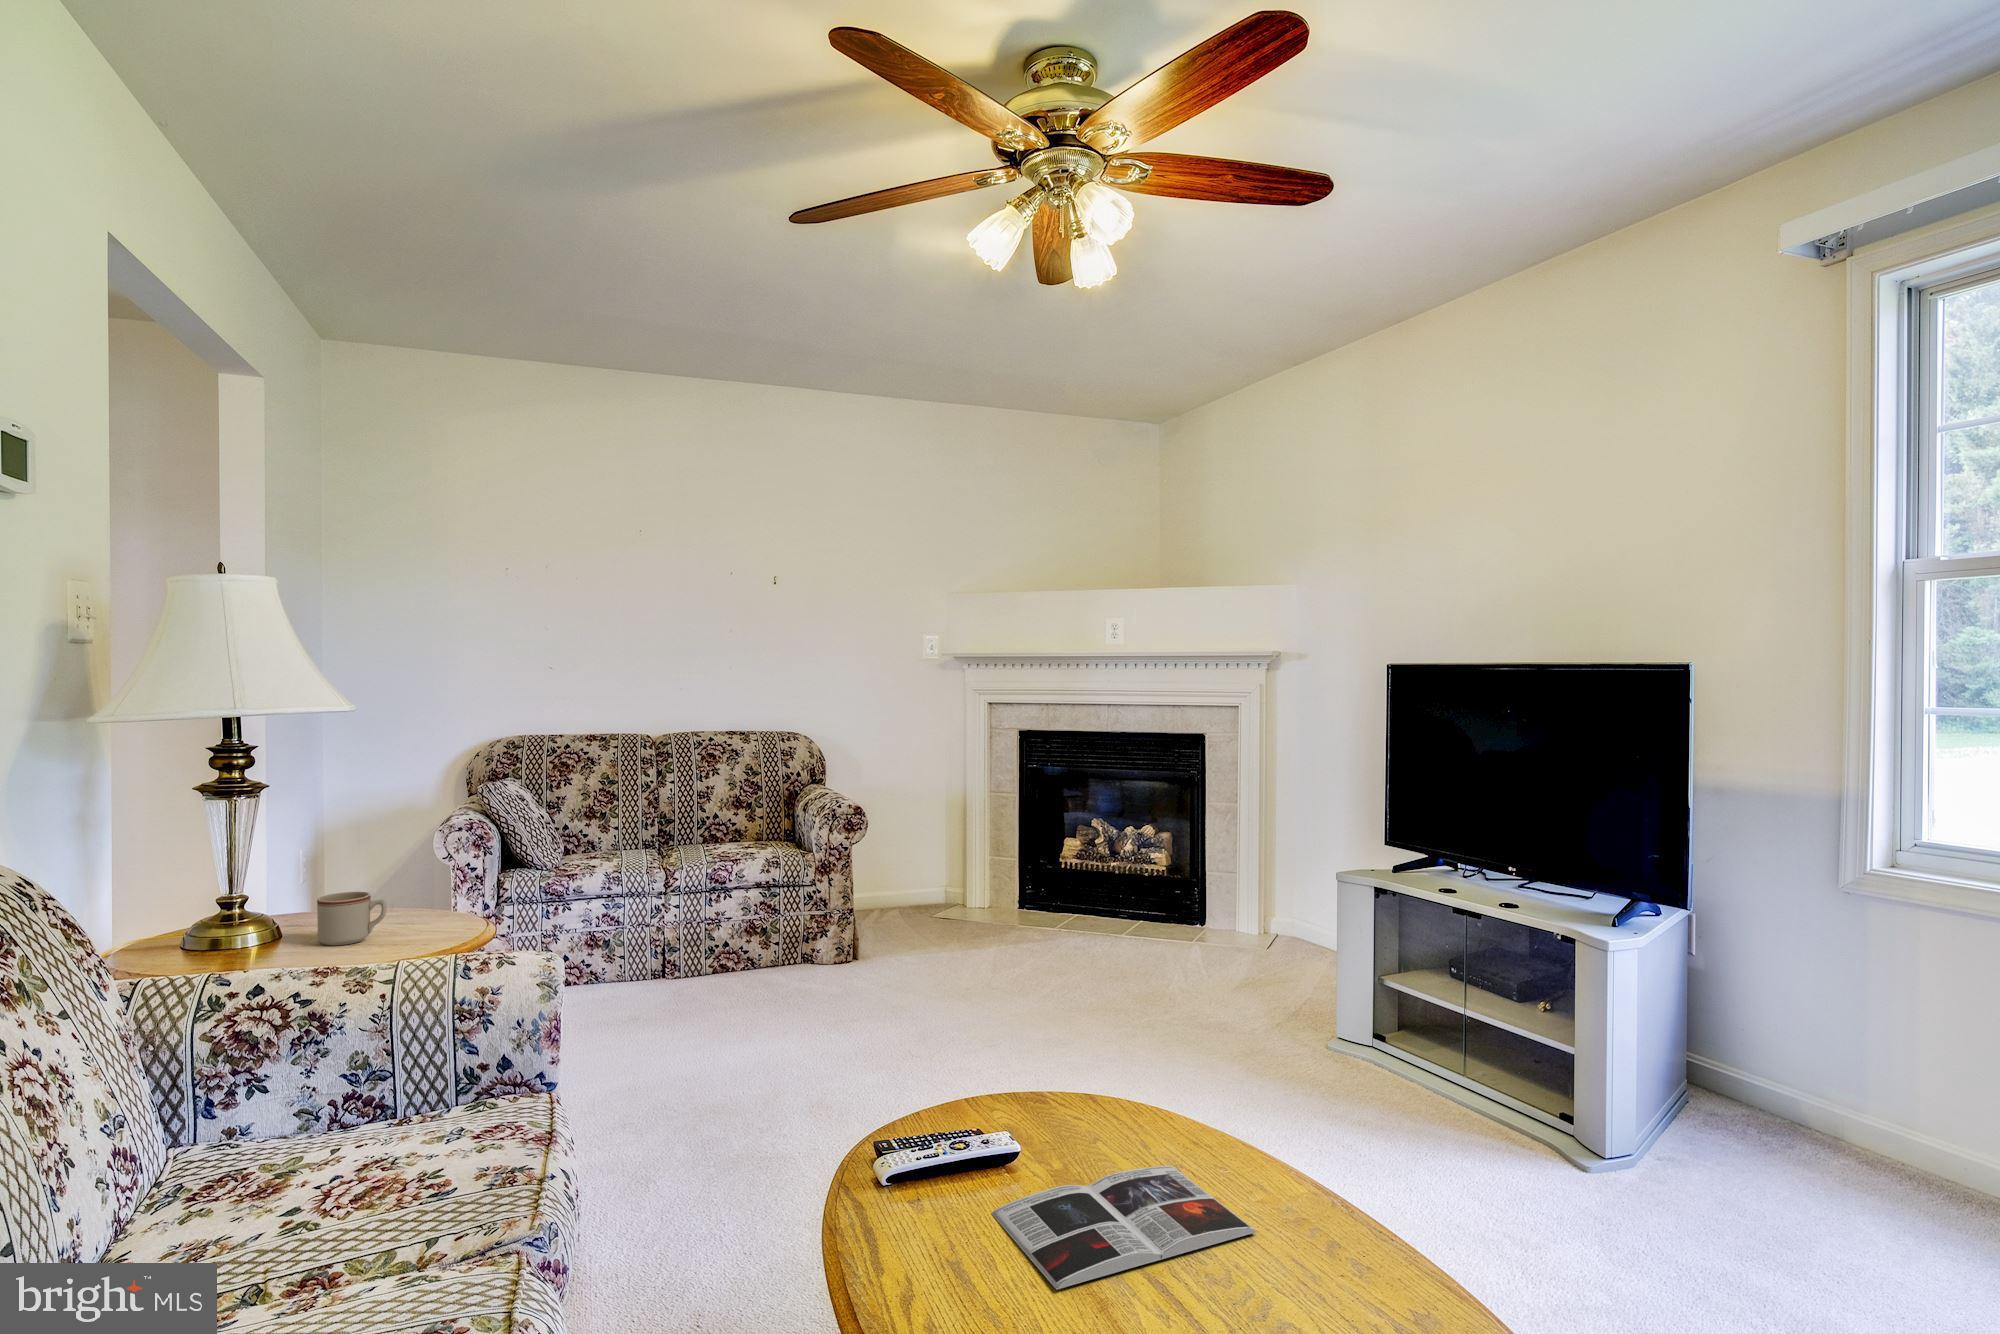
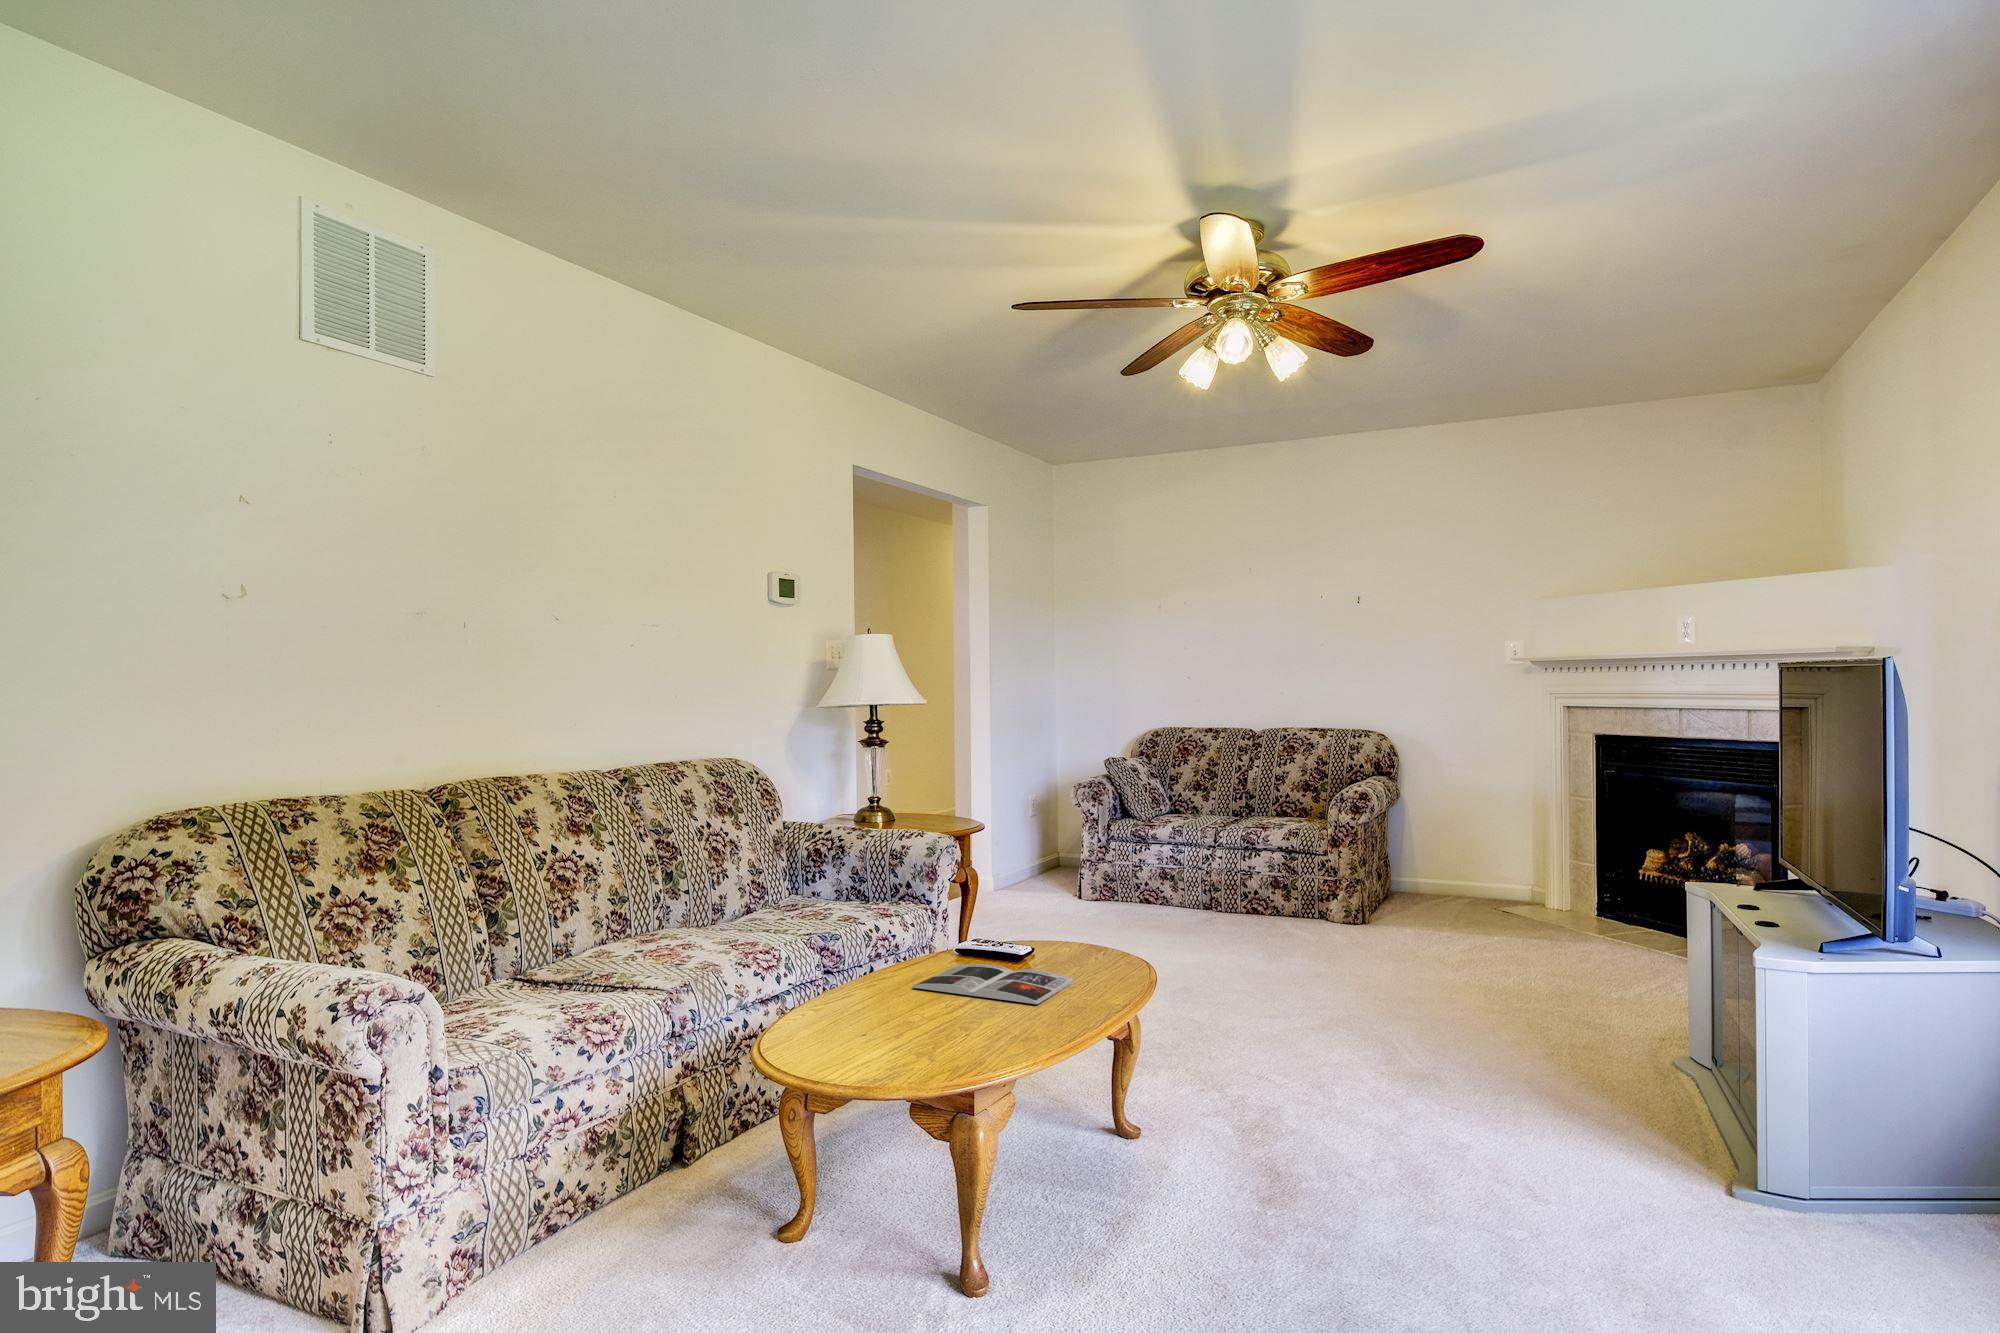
mug: present [317,892,387,945] -> none [901,796,930,822]

